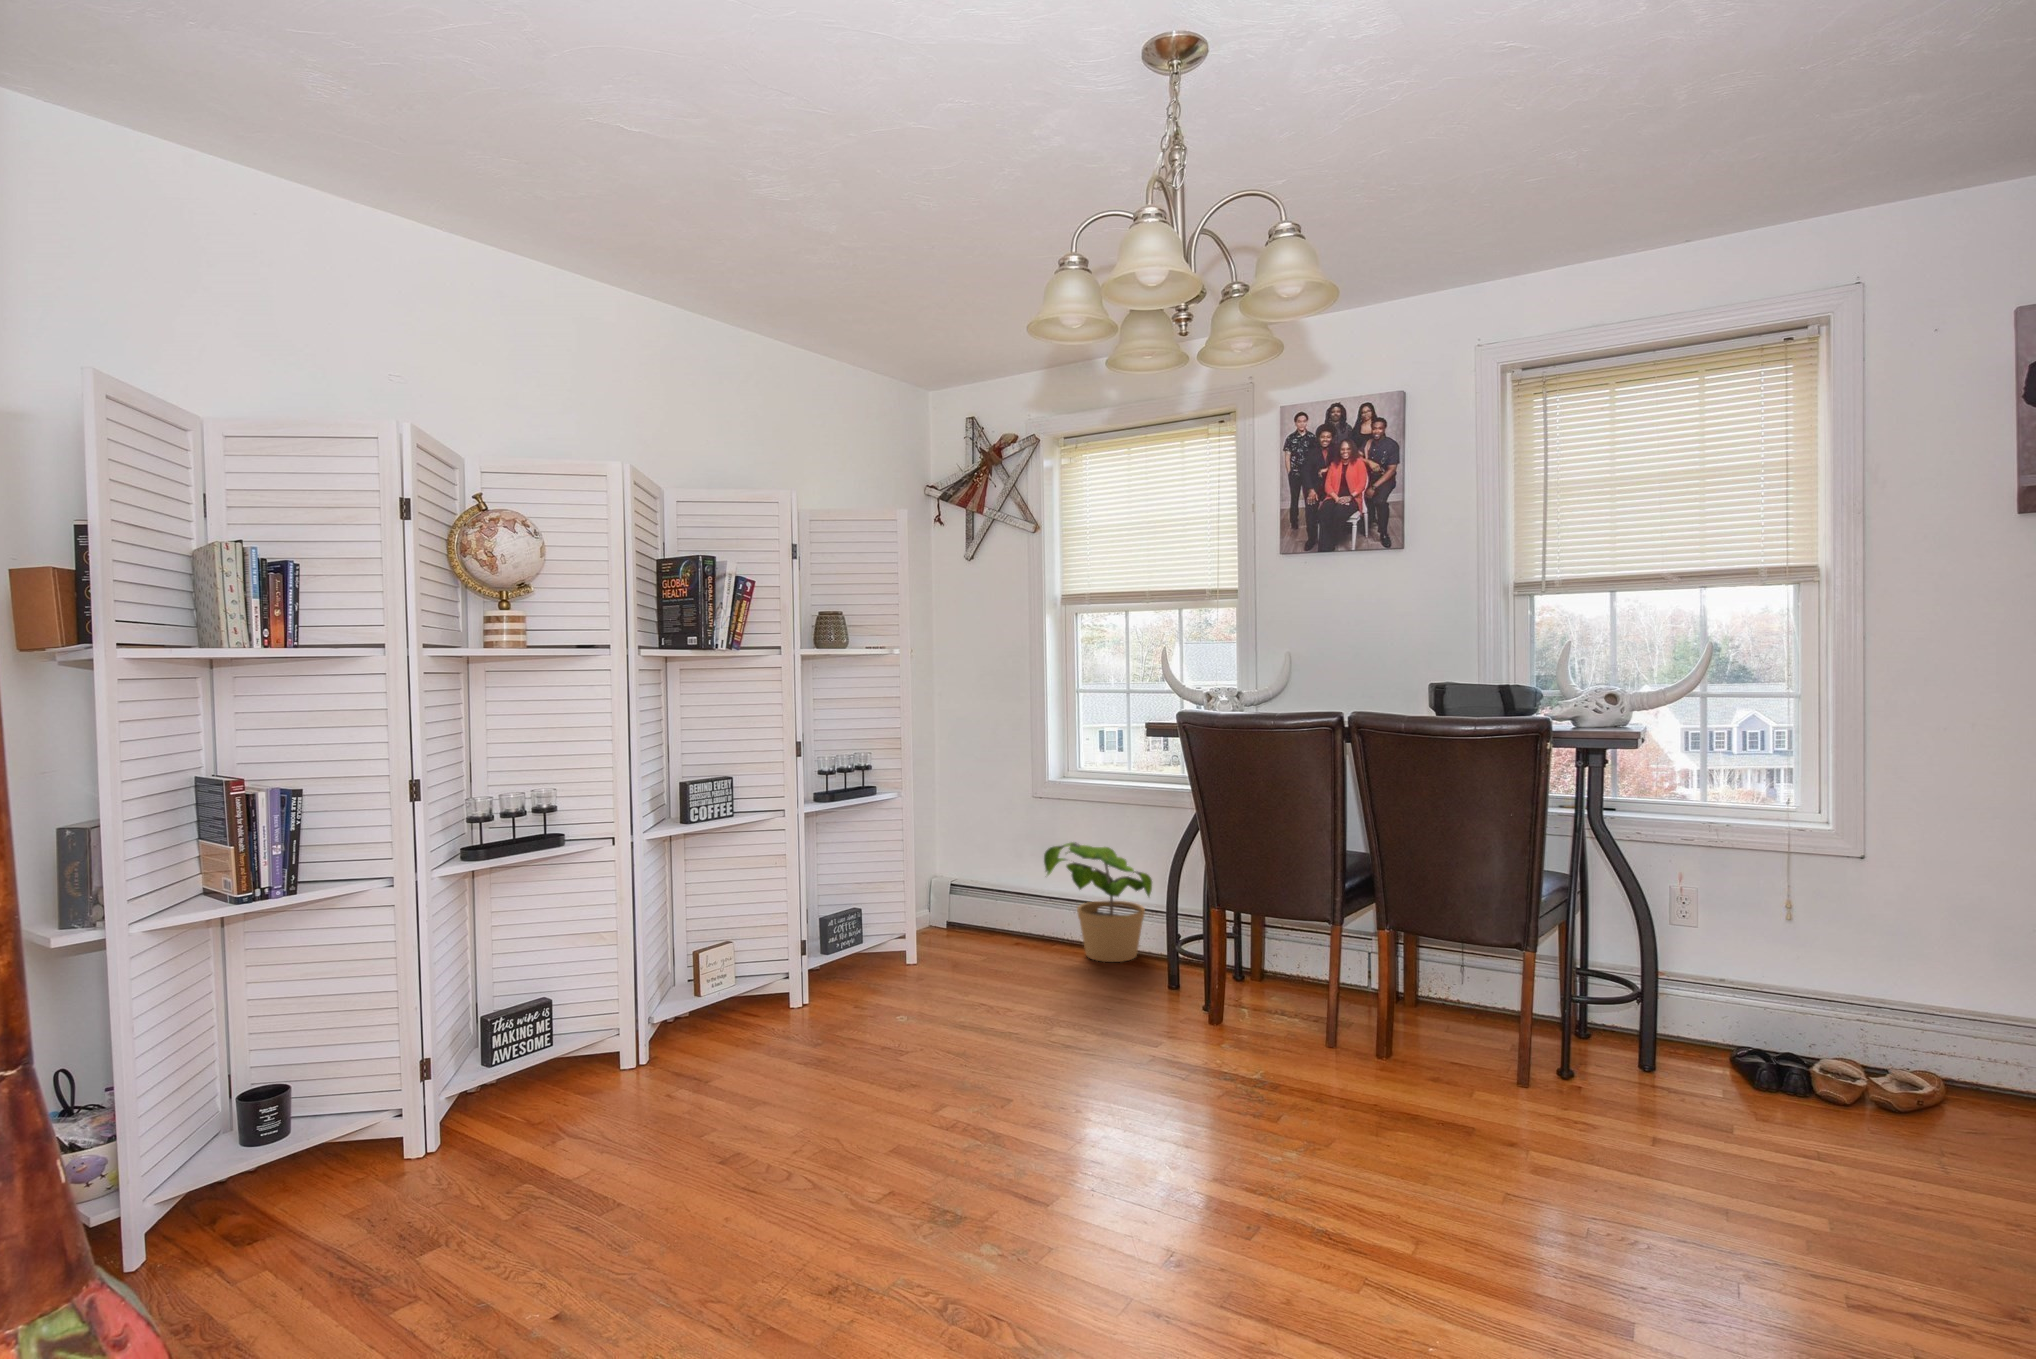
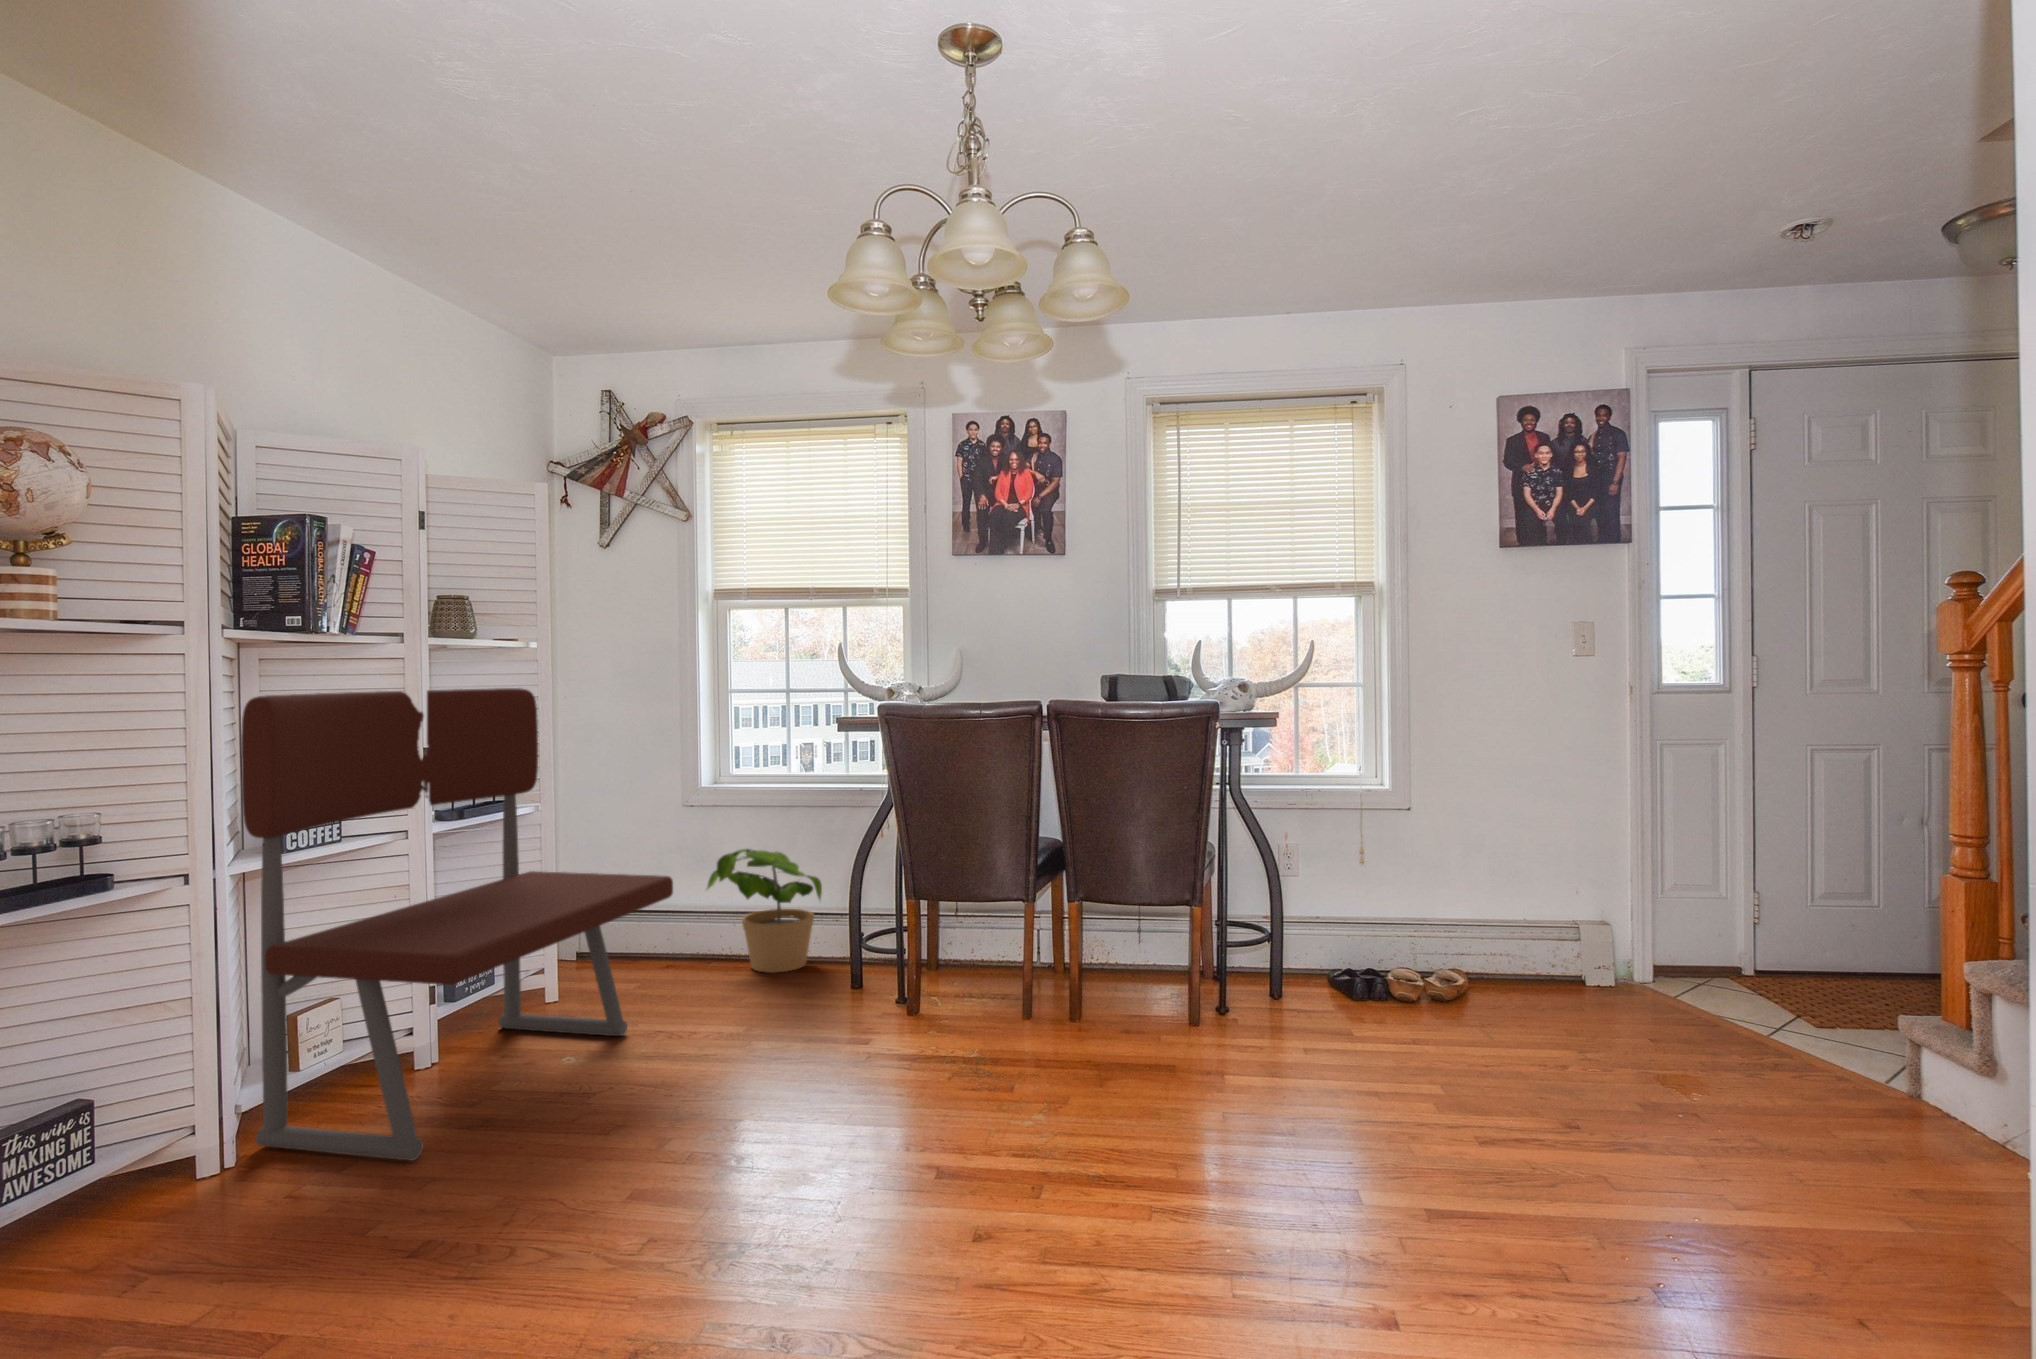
bench: none [649,691,992,1085] -> present [241,688,673,1161]

